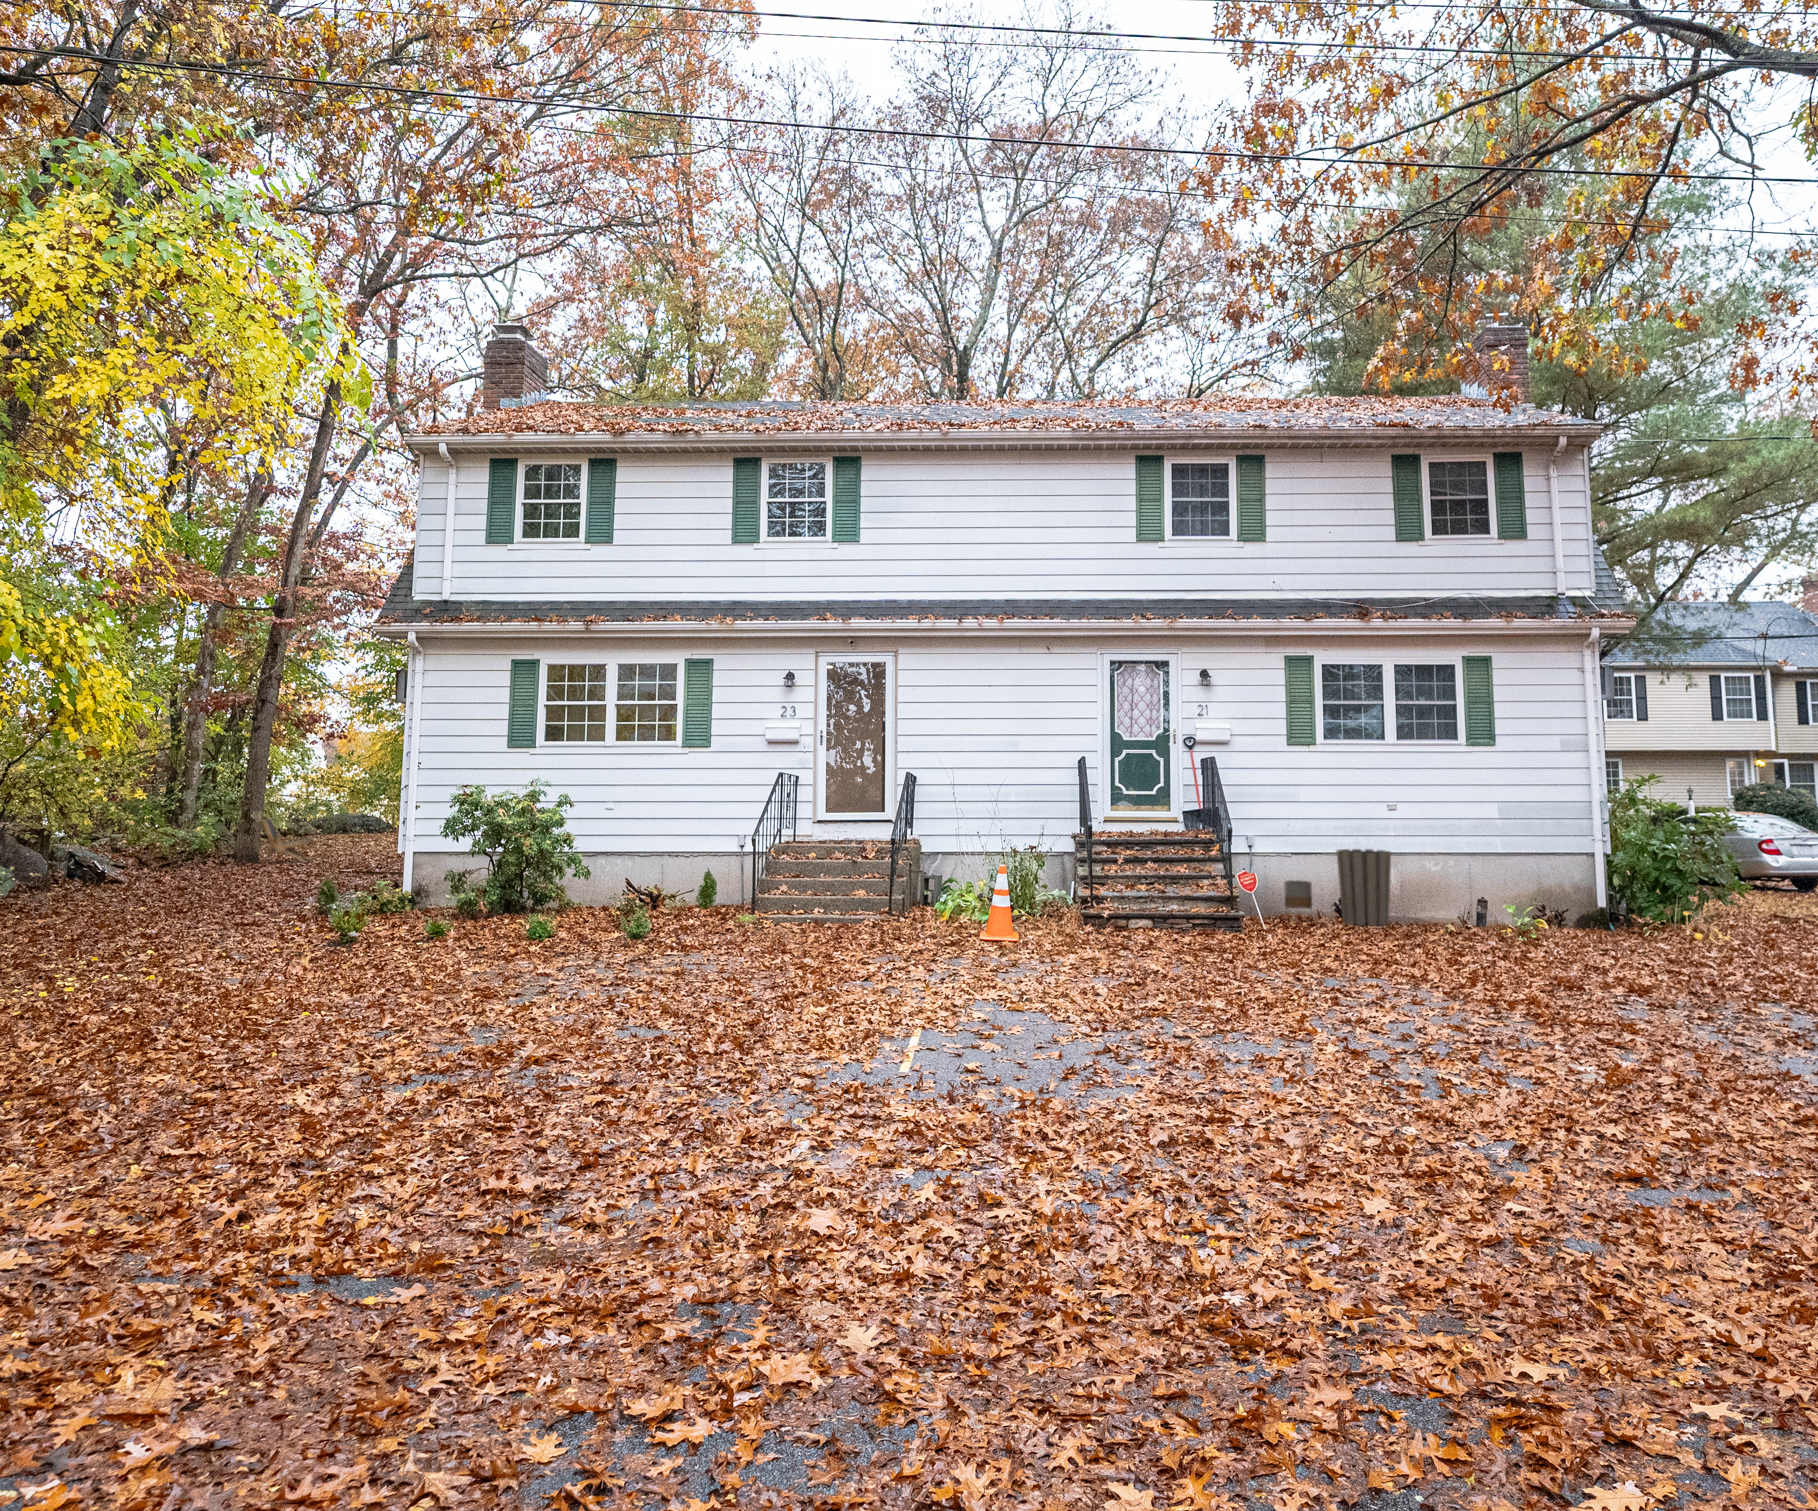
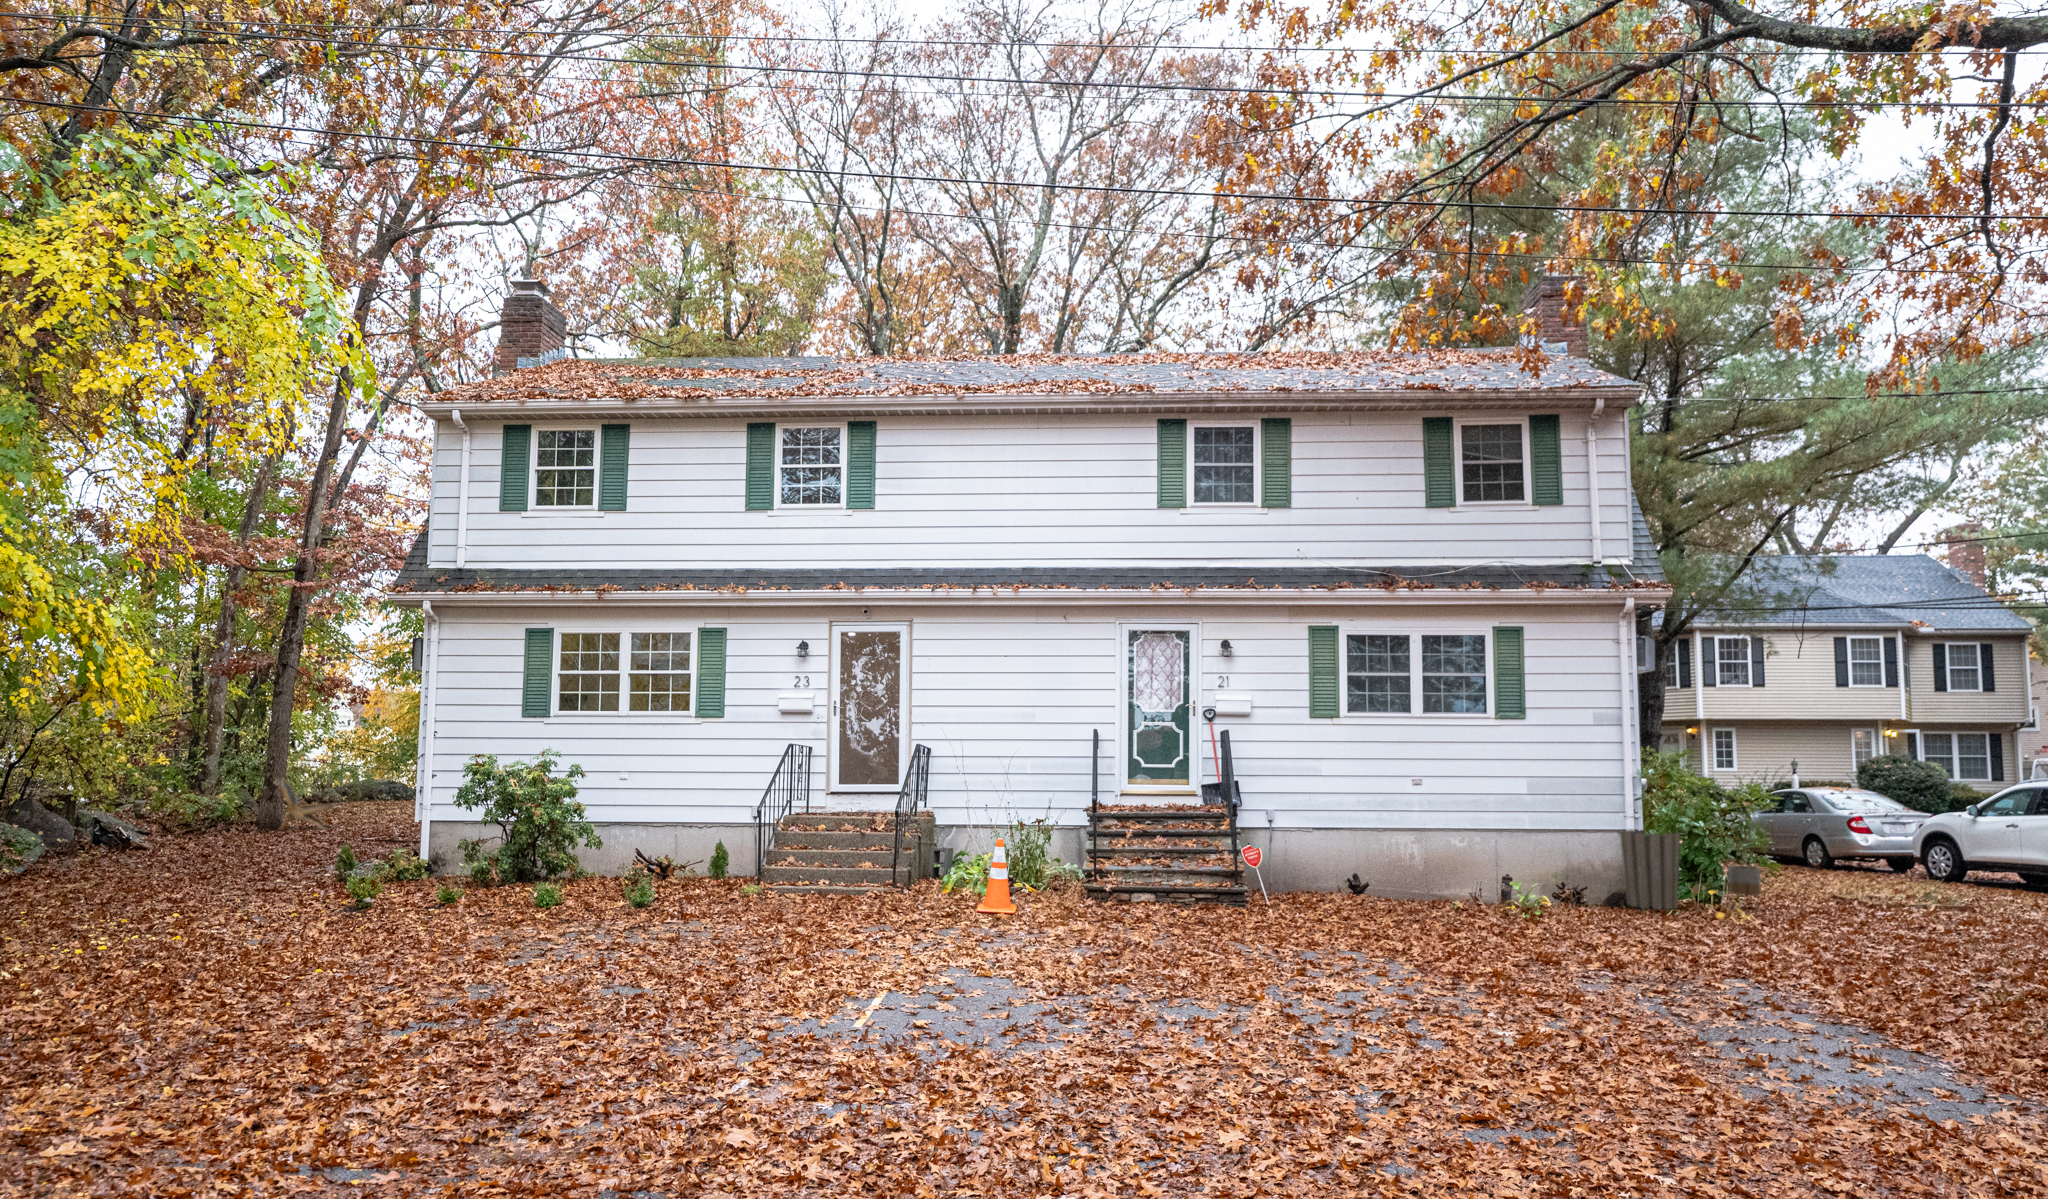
trash can: present [1337,849,1391,926] -> present [1620,830,1680,909]
planter: present [1284,881,1312,909] -> present [1728,866,1761,896]

